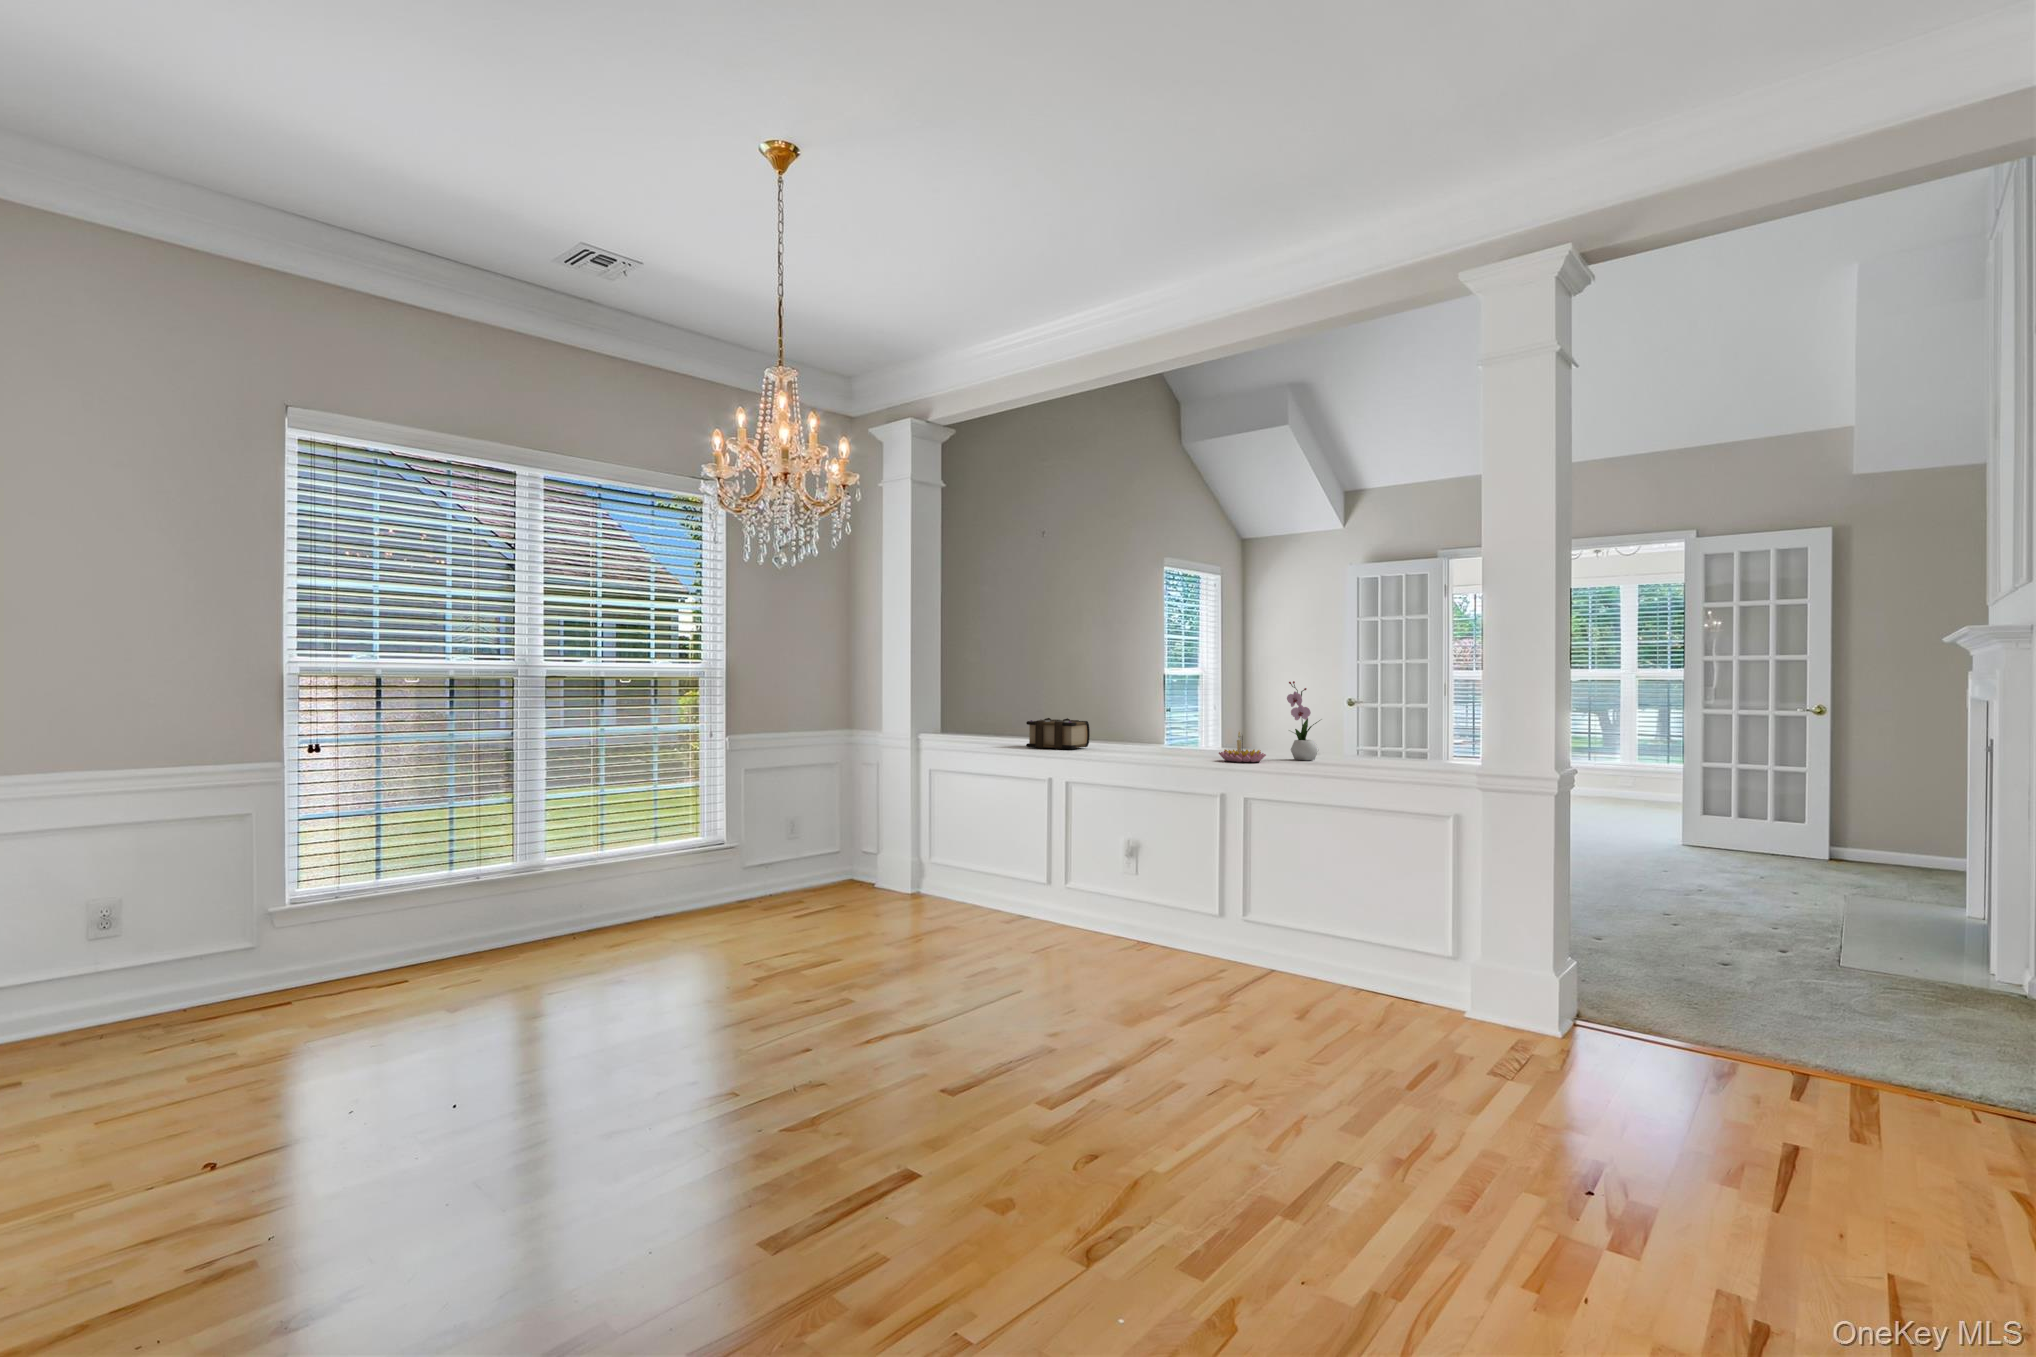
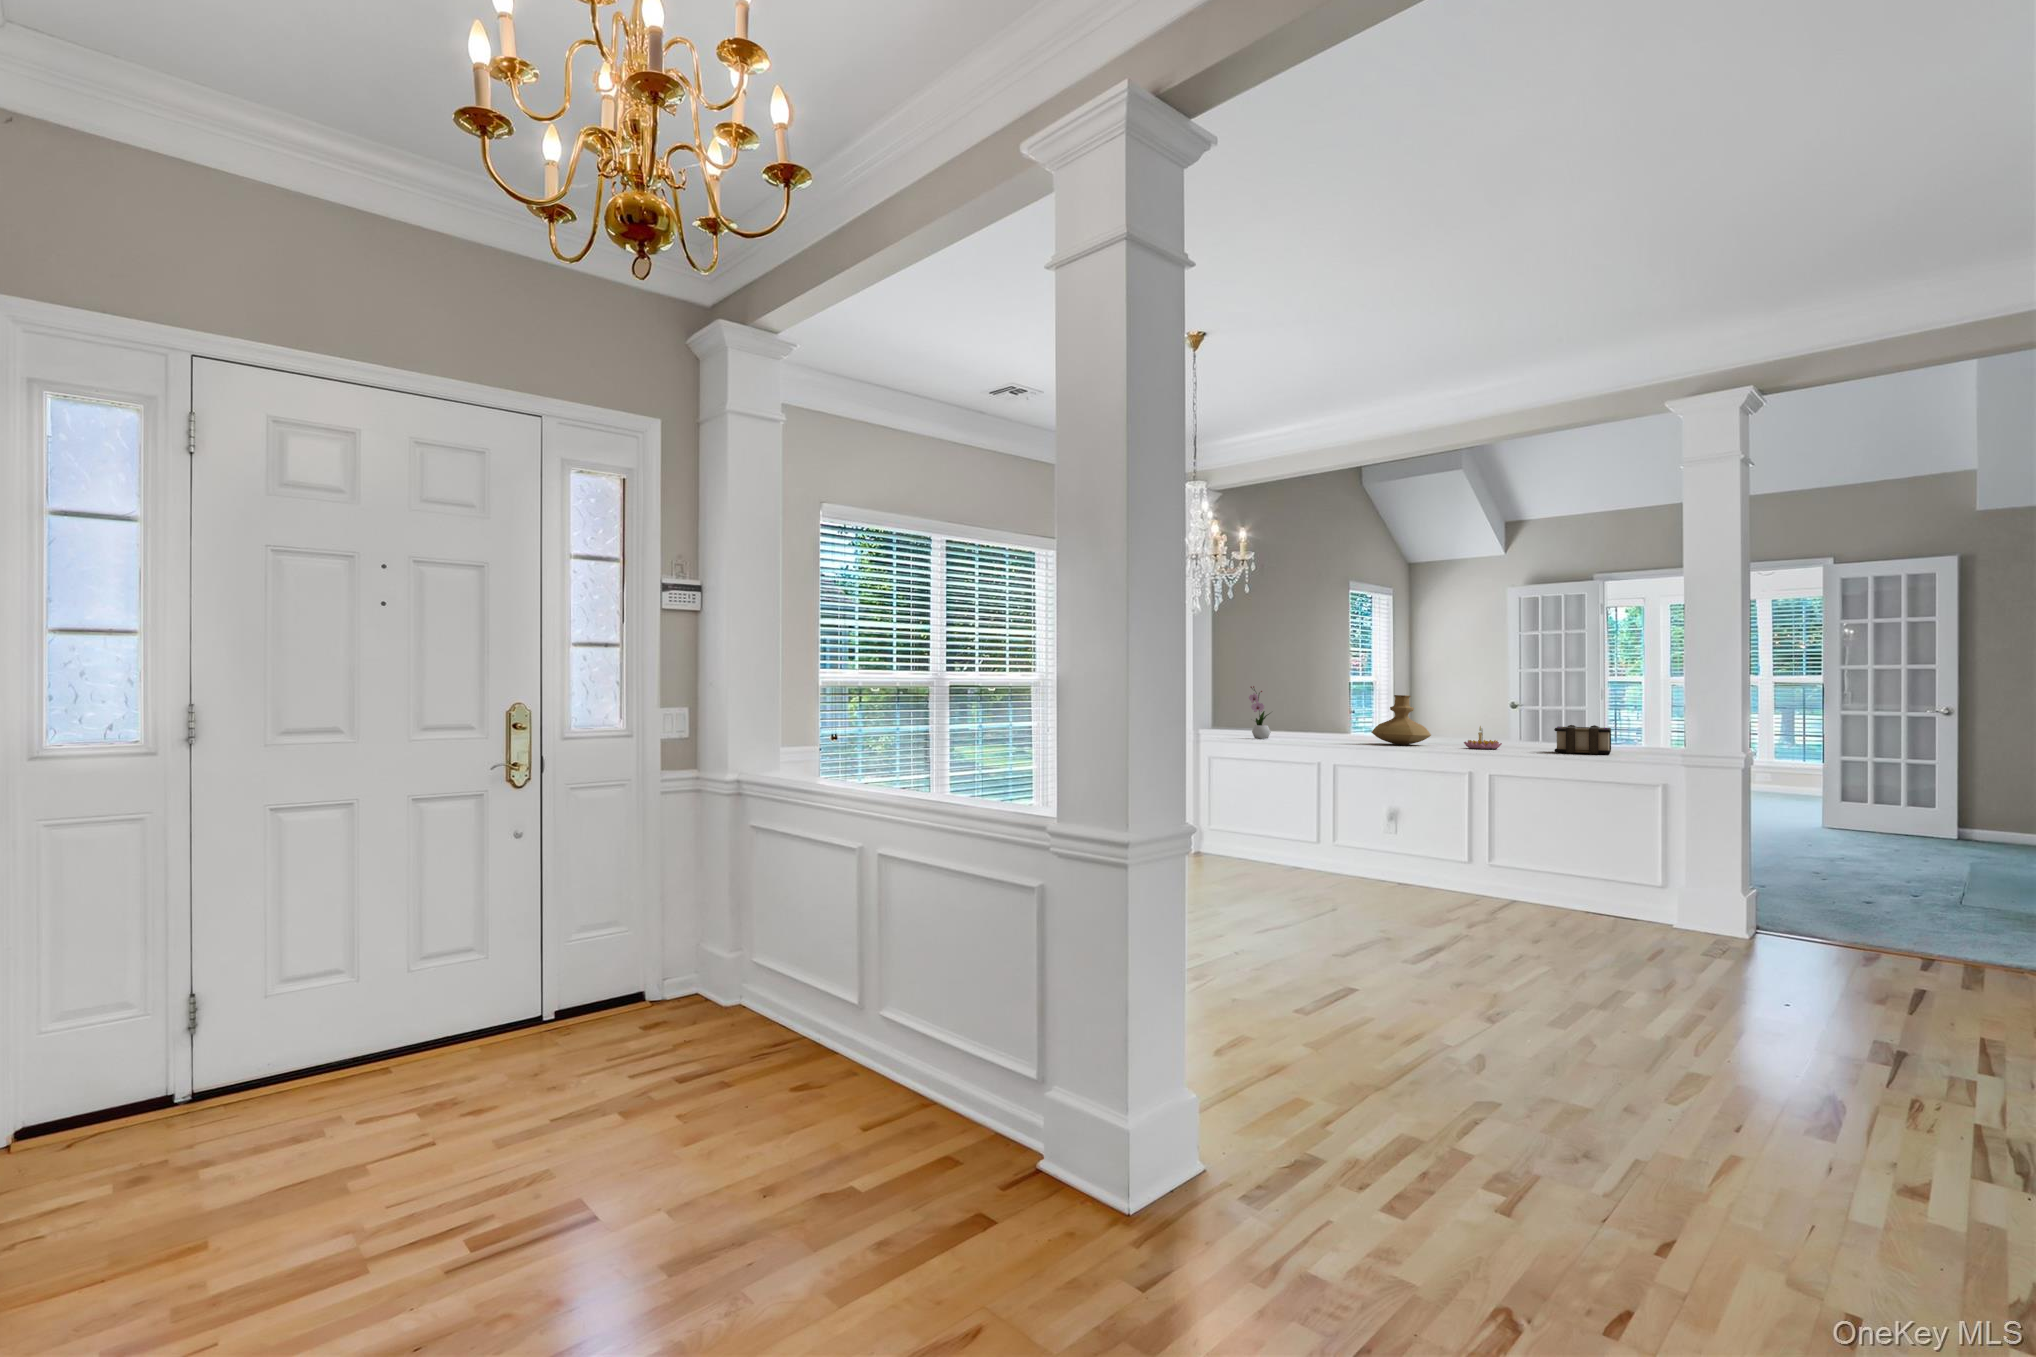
flower arrangement: present [1287,681,1320,760] -> present [1249,686,1271,739]
vase: none [1114,690,1187,755] -> present [1371,695,1431,745]
book: present [1026,718,1090,749] -> present [1554,725,1611,754]

